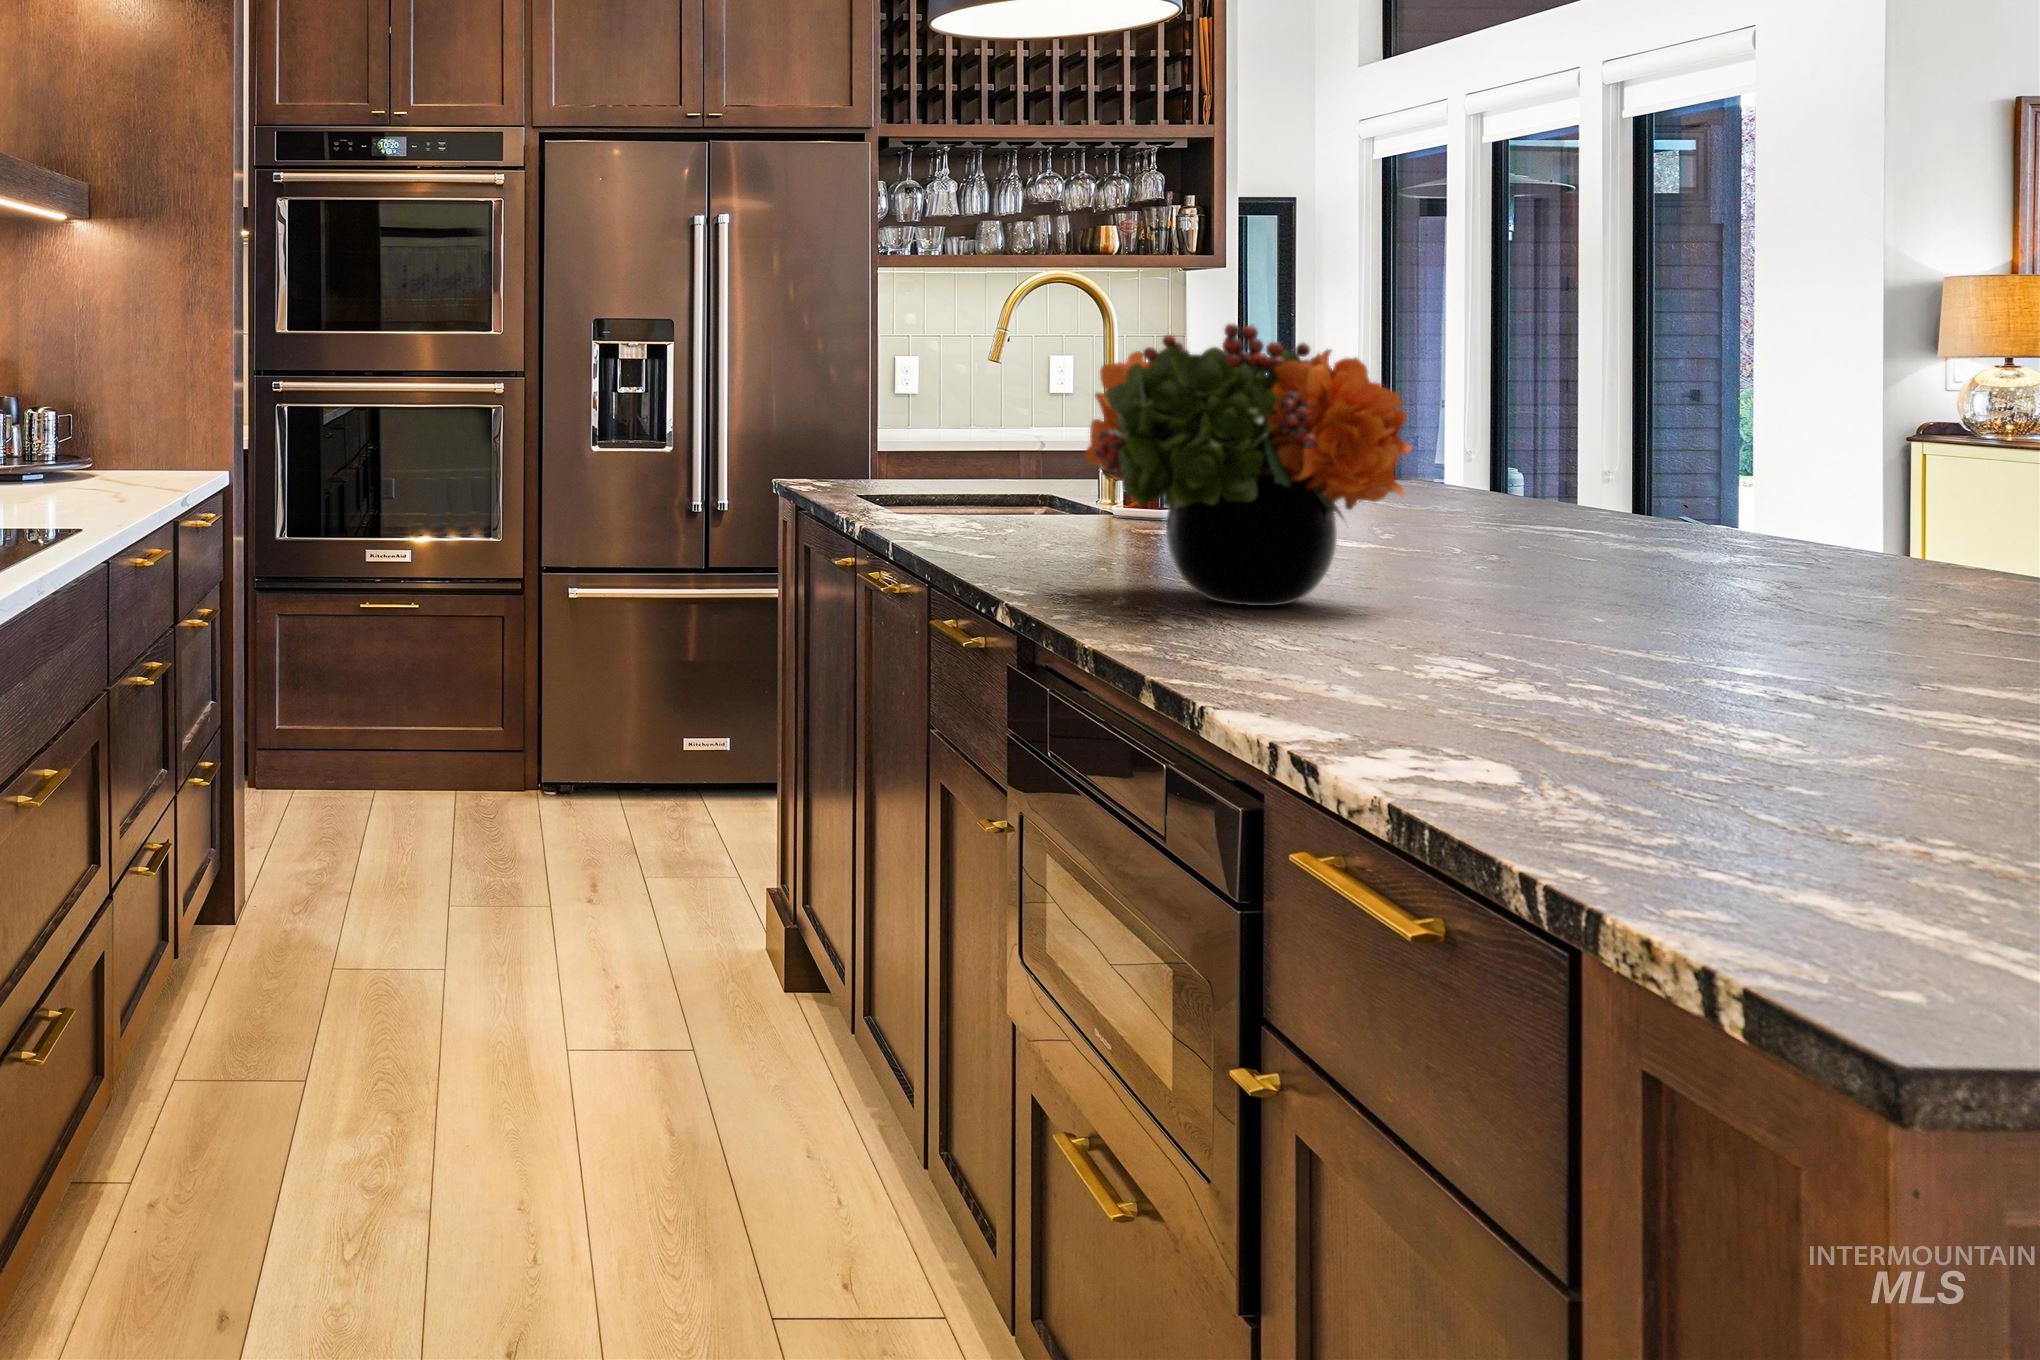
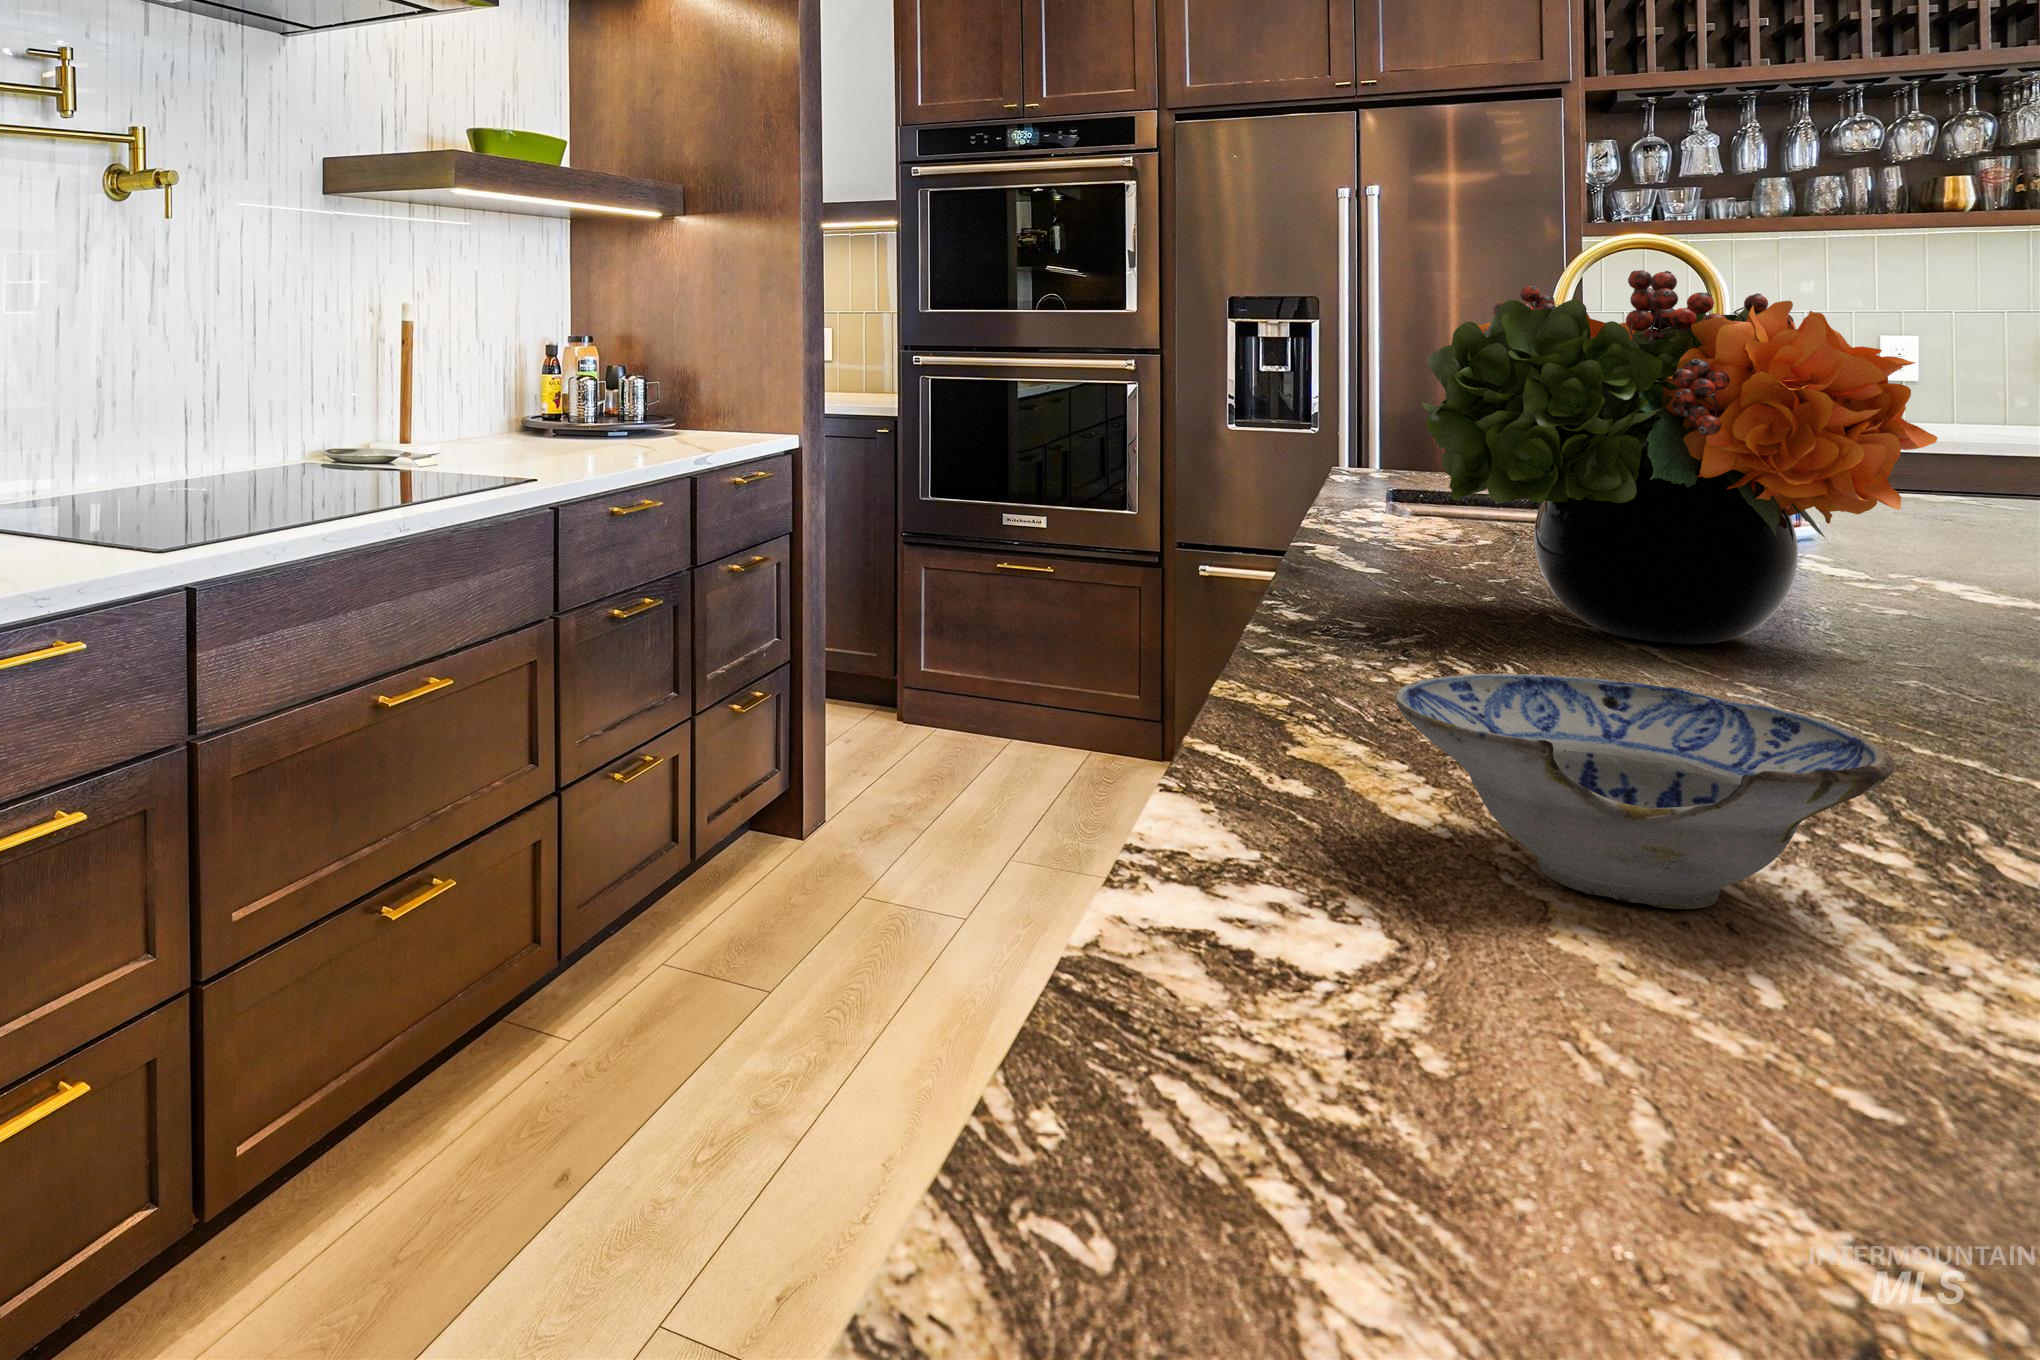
ceramic bowl: none [1397,617,1692,753] -> present [1395,673,1895,909]

